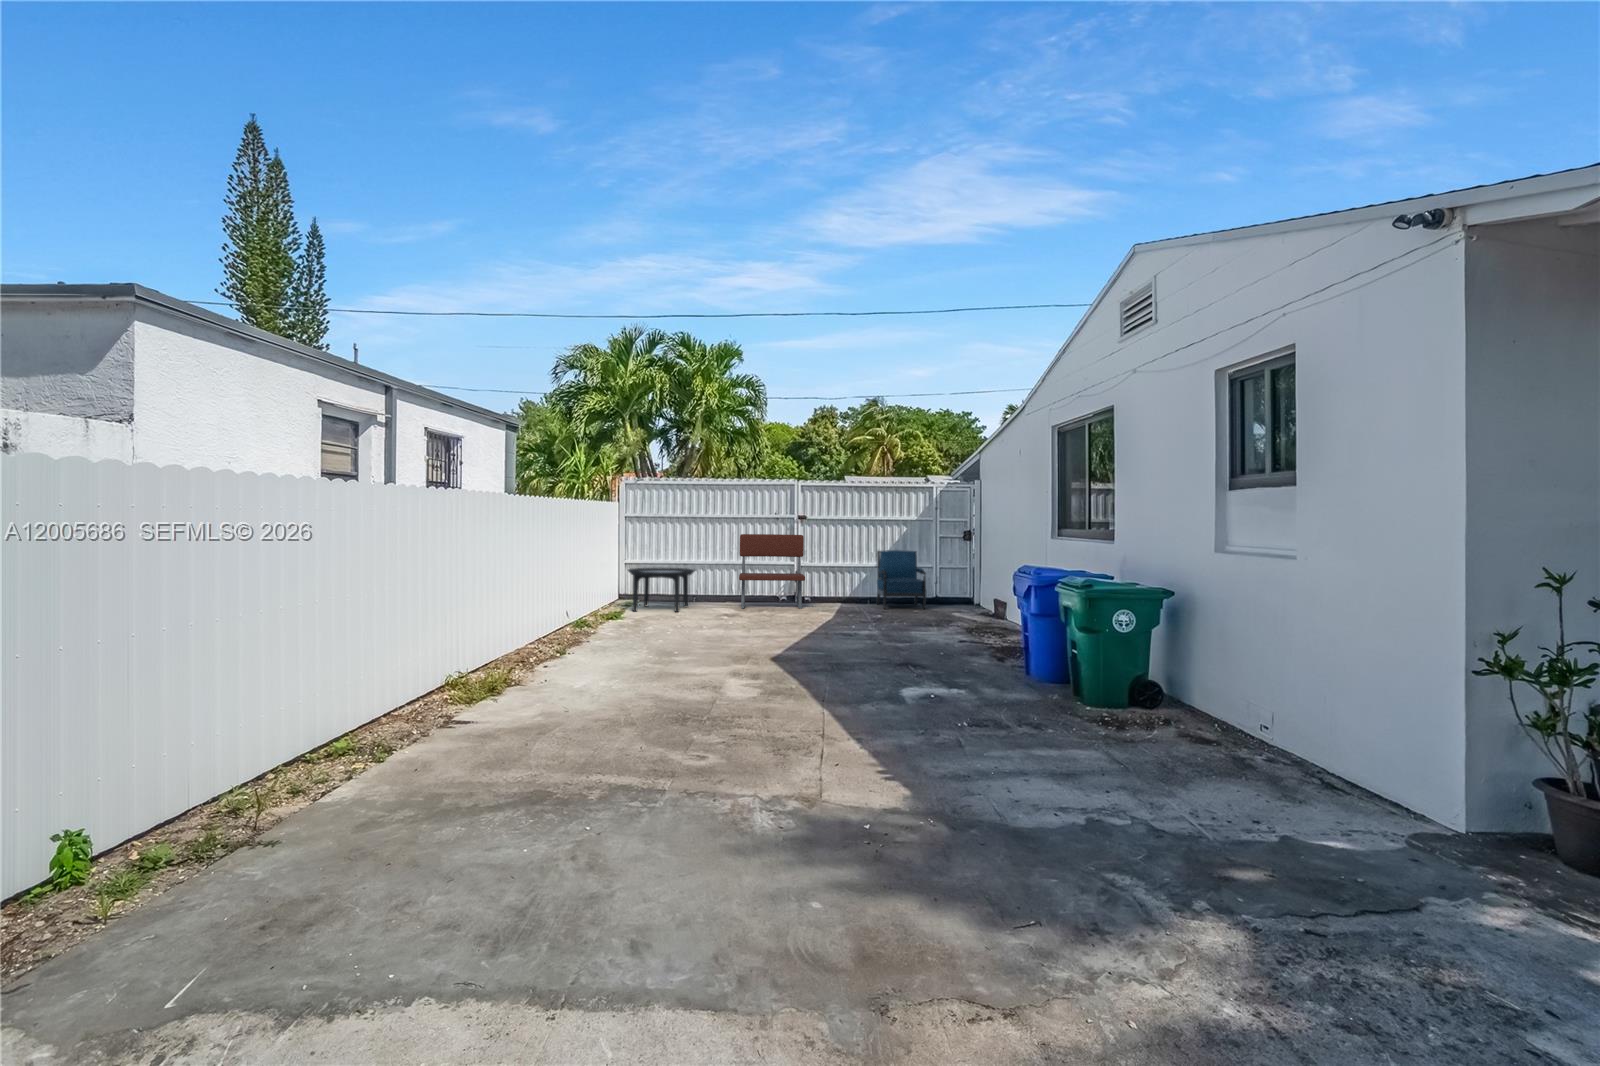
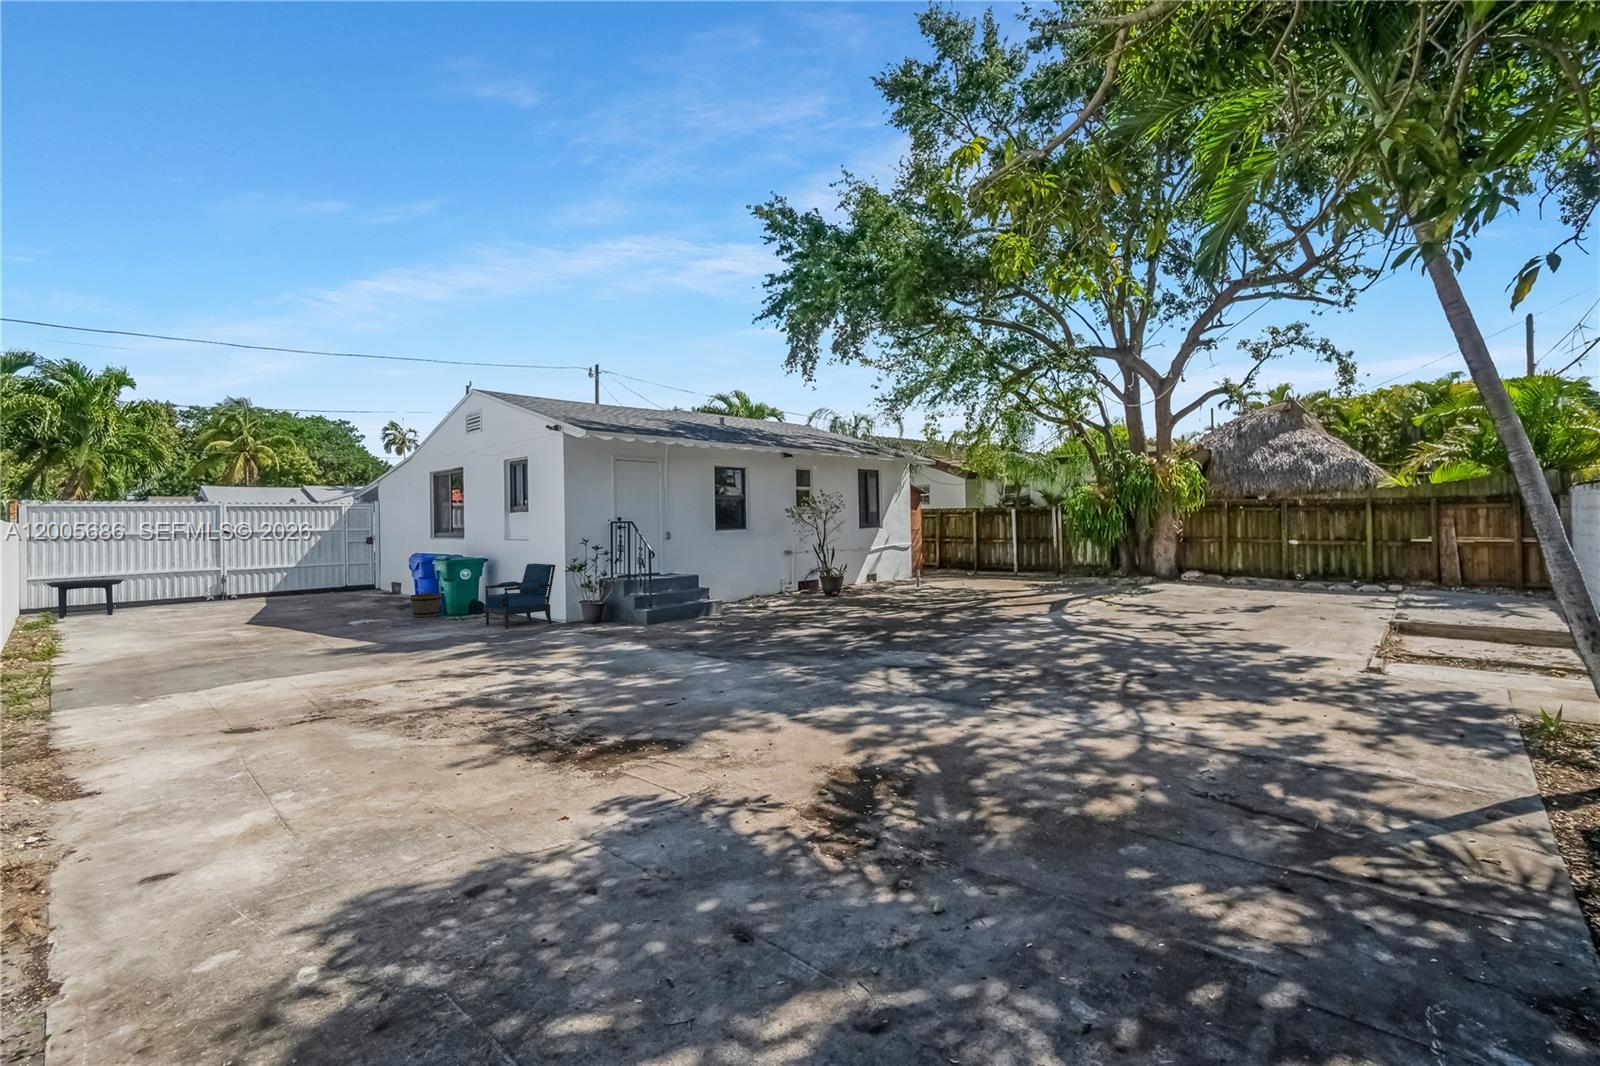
bench: present [739,534,805,609] -> none [164,546,235,608]
chair: present [877,550,927,609] -> present [485,563,556,629]
bucket: none [1008,641,1069,702] -> present [410,590,441,617]

